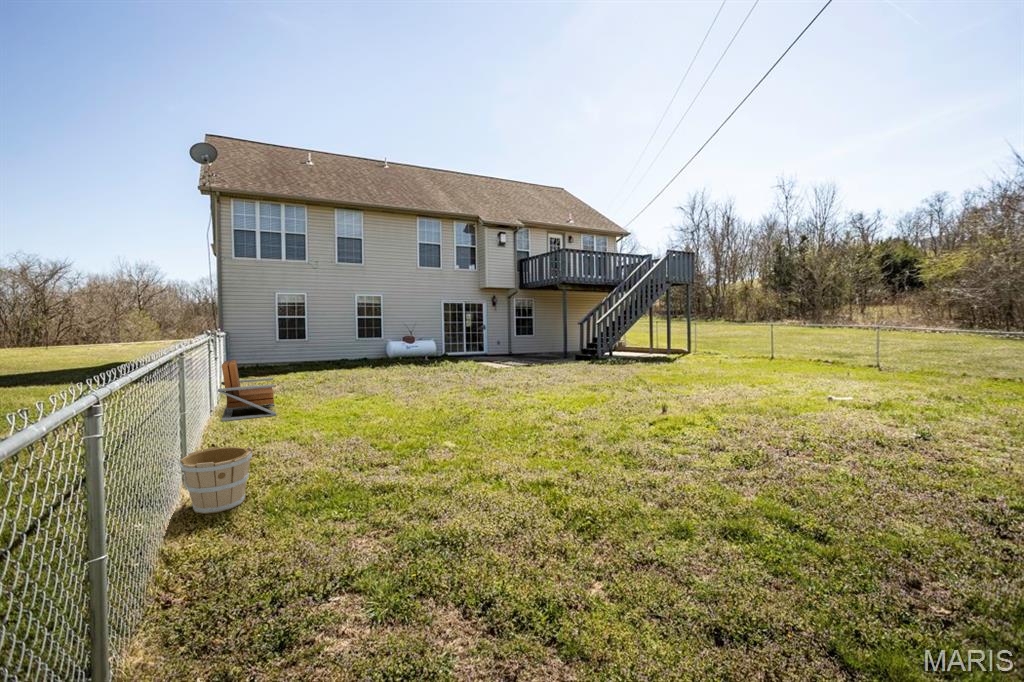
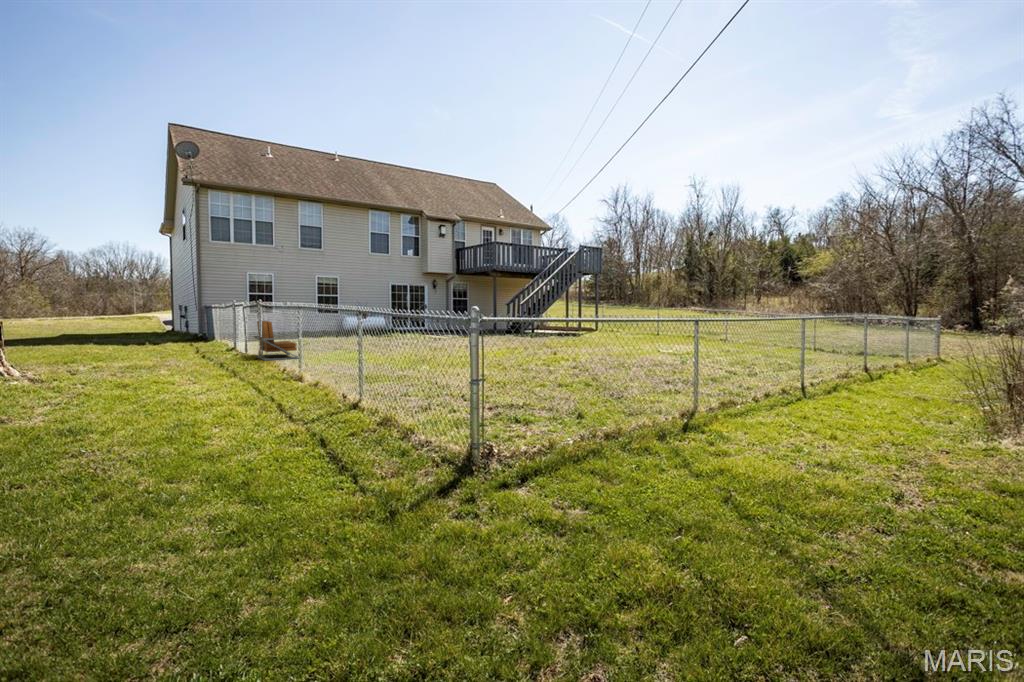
wooden bucket: present [179,446,253,514] -> none [305,355,338,385]

